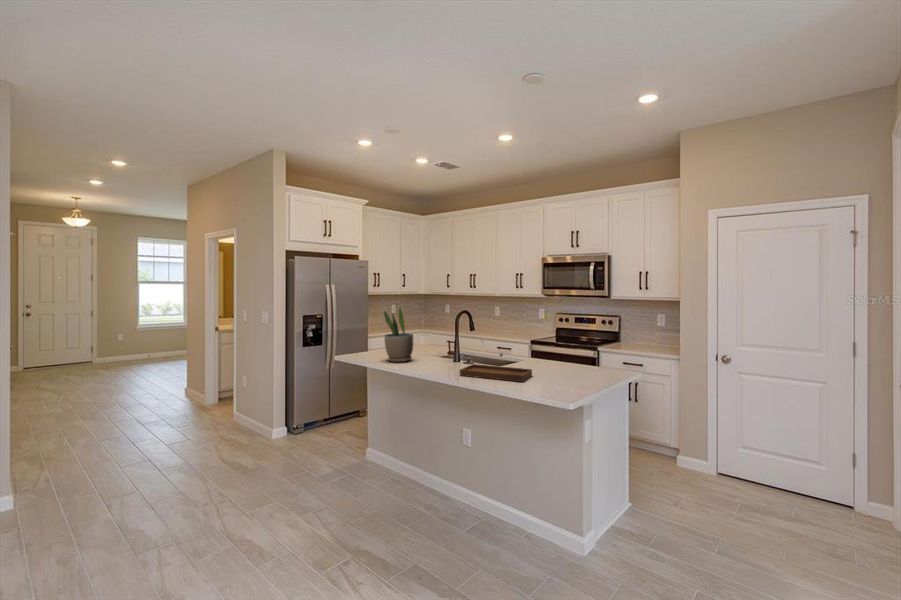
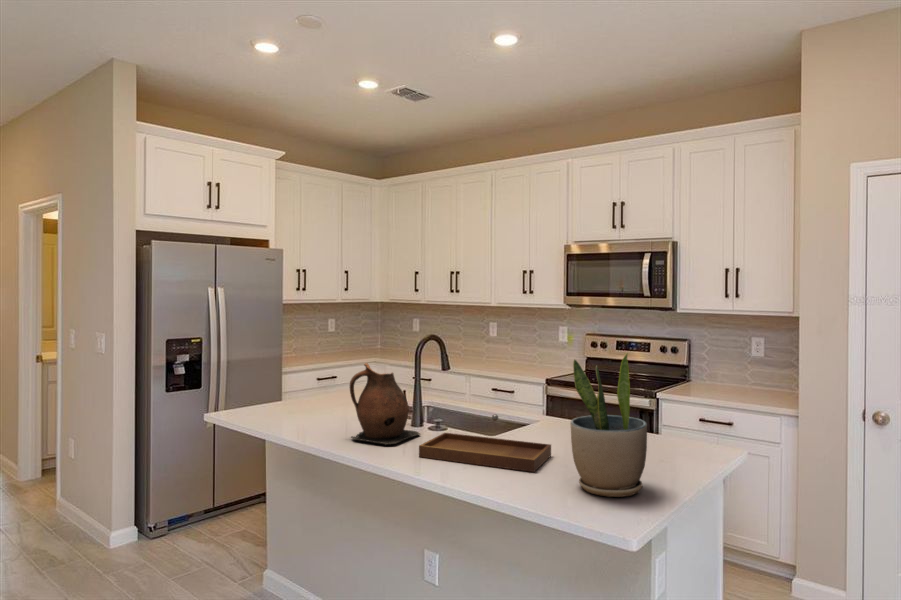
potted plant: present [384,308,413,362] -> present [570,354,647,497]
ceramic pitcher: none [420,326,459,371] -> present [350,363,420,445]

